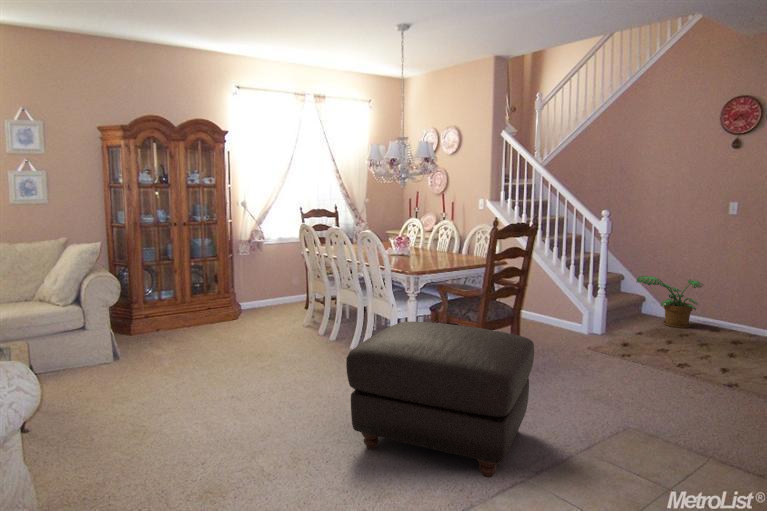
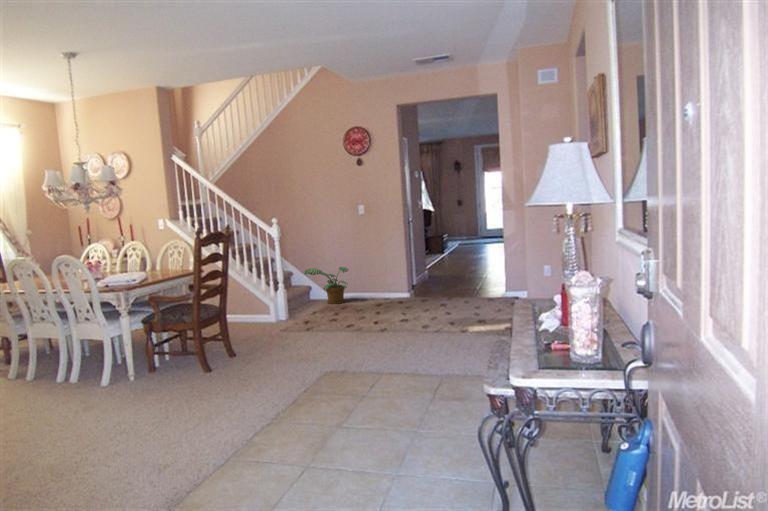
ottoman: present [346,322,534,477] -> none [92,319,252,445]

